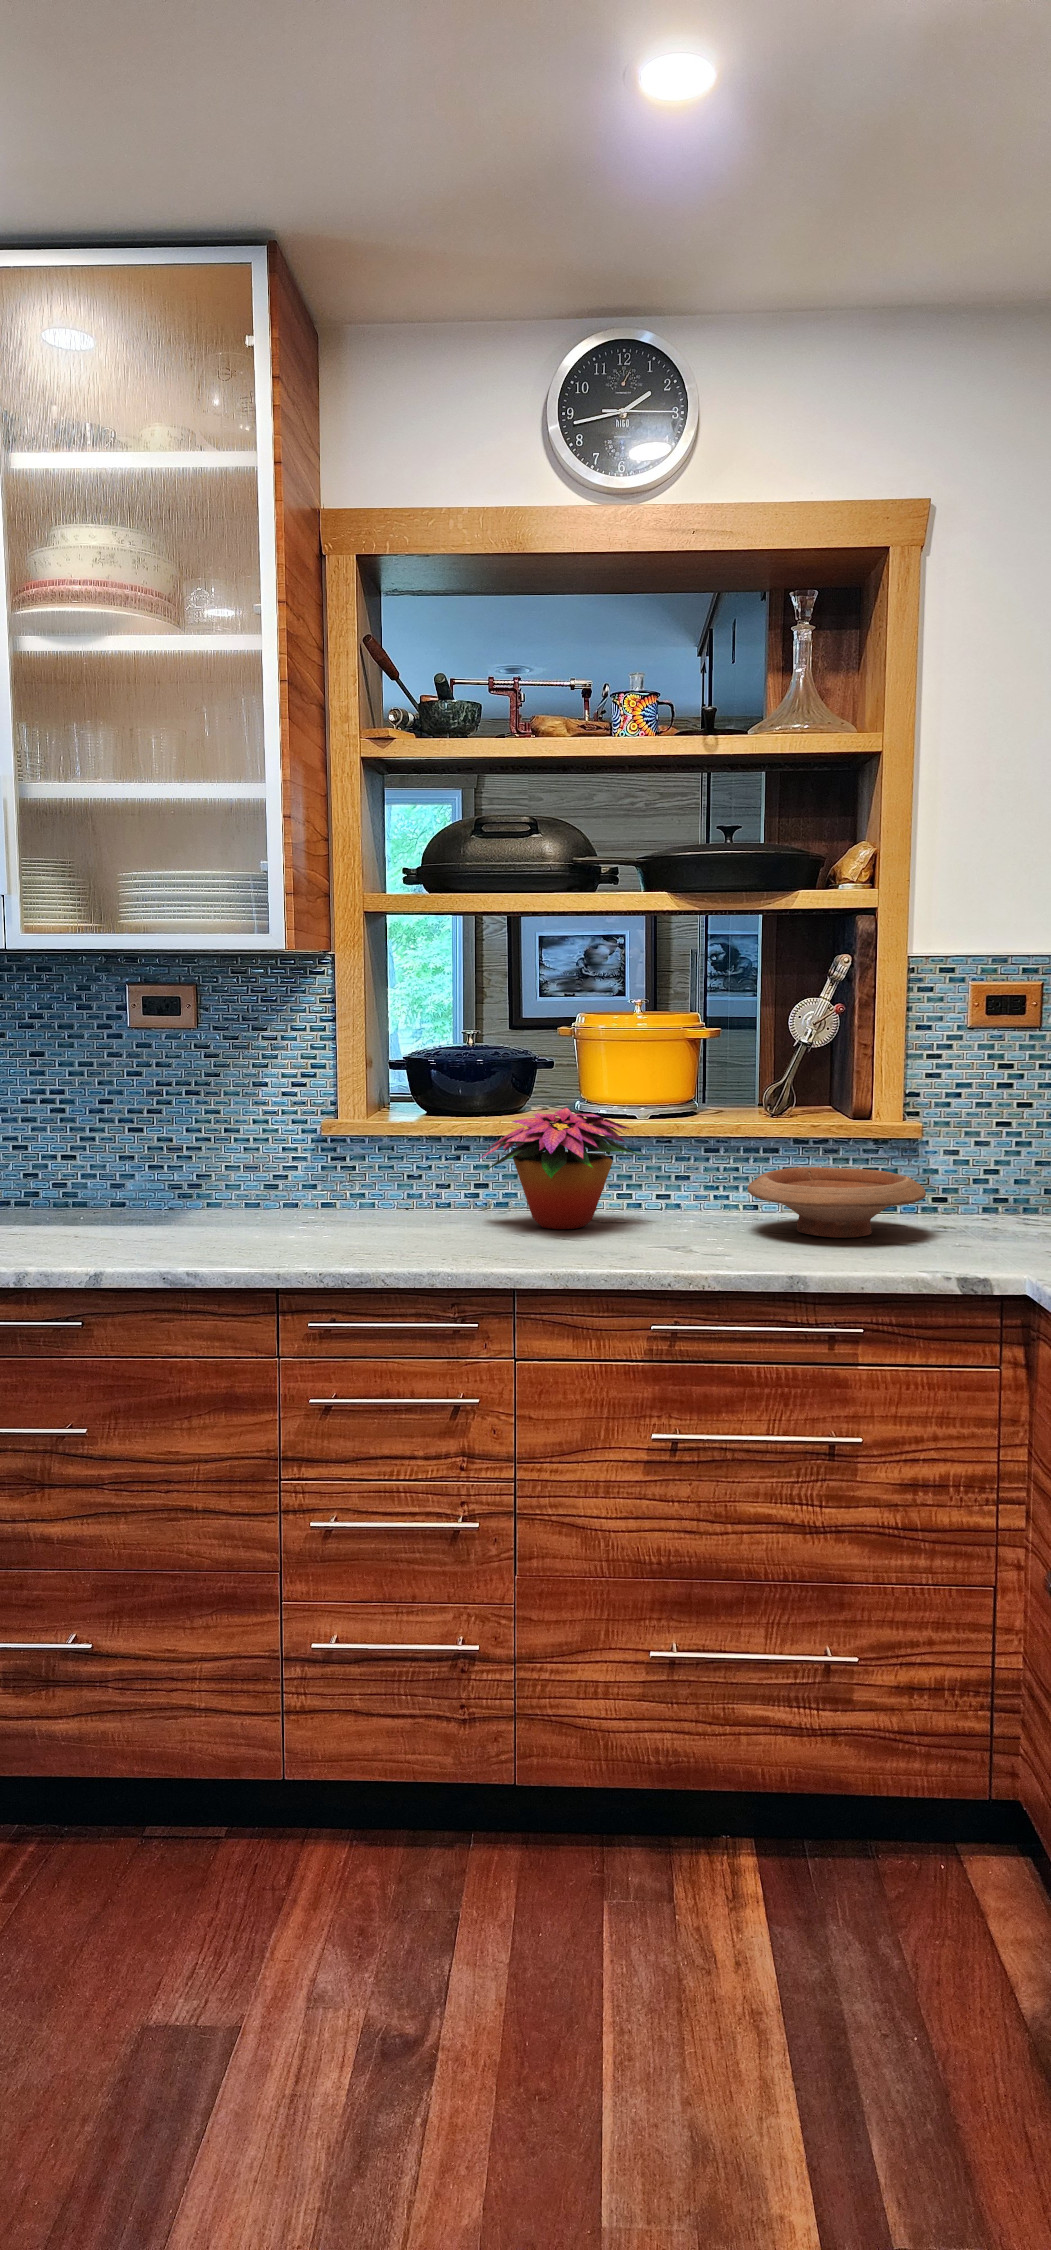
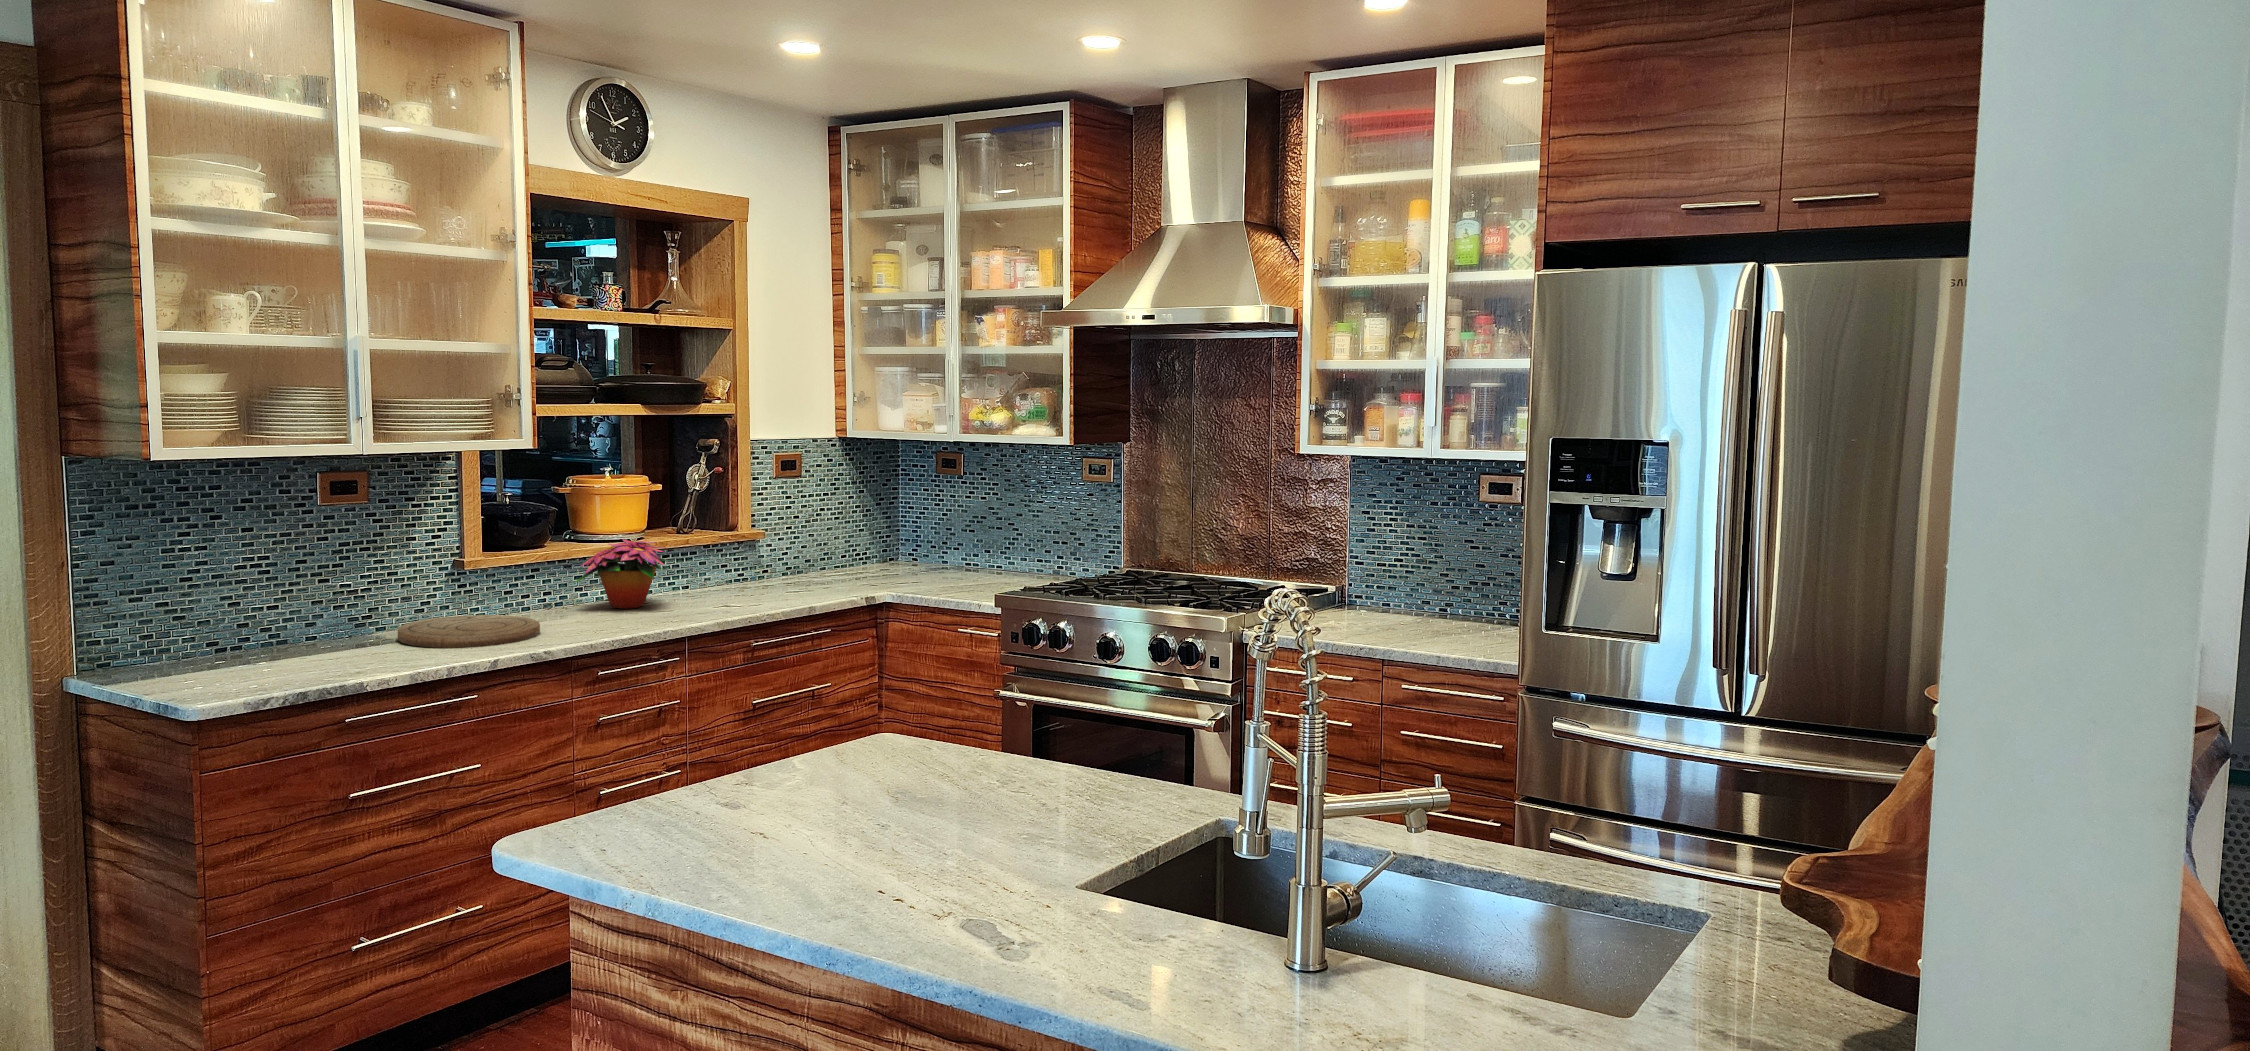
wooden bowl: present [747,1167,926,1238] -> none [710,558,802,594]
cutting board: none [116,1201,327,1252] -> present [398,615,540,648]

